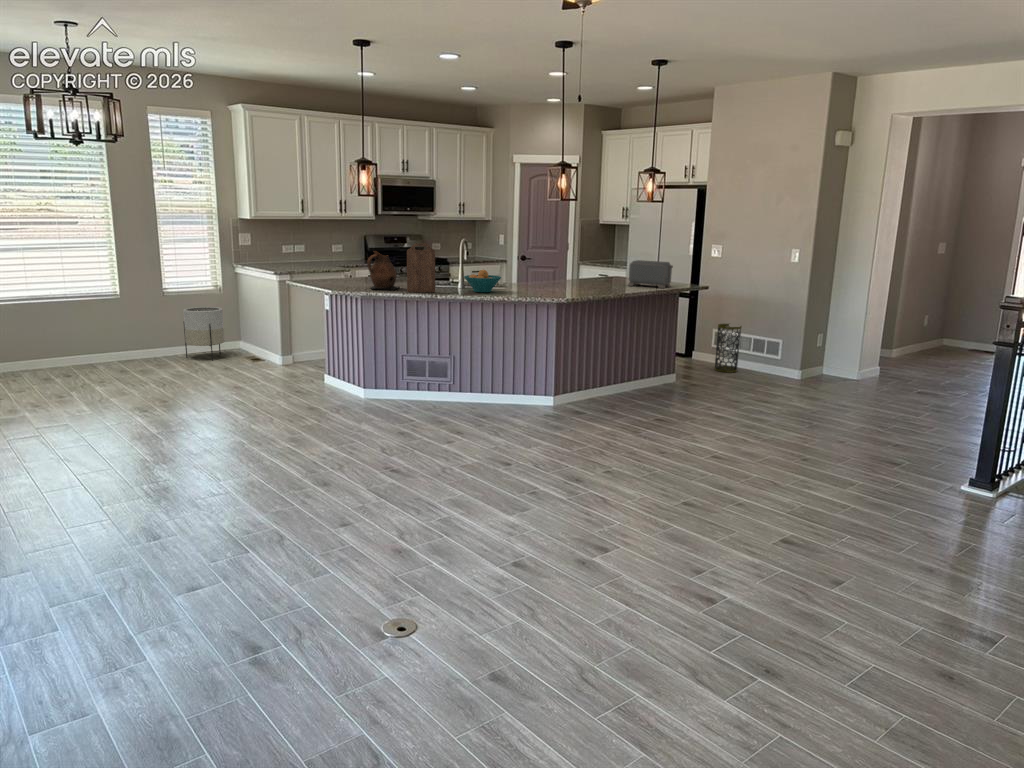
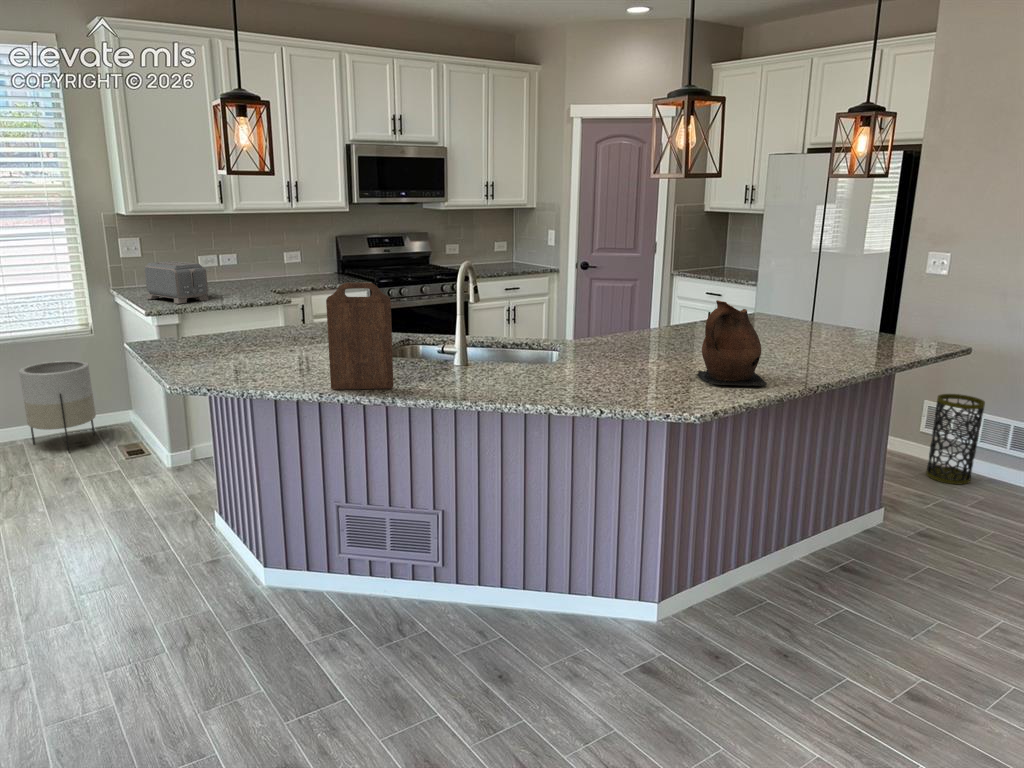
ceramic pitcher: present [368,251,399,289] -> present [696,300,767,387]
toaster: present [628,260,673,288] -> present [144,261,209,304]
fruit bowl: present [464,270,501,292] -> none [458,337,541,388]

